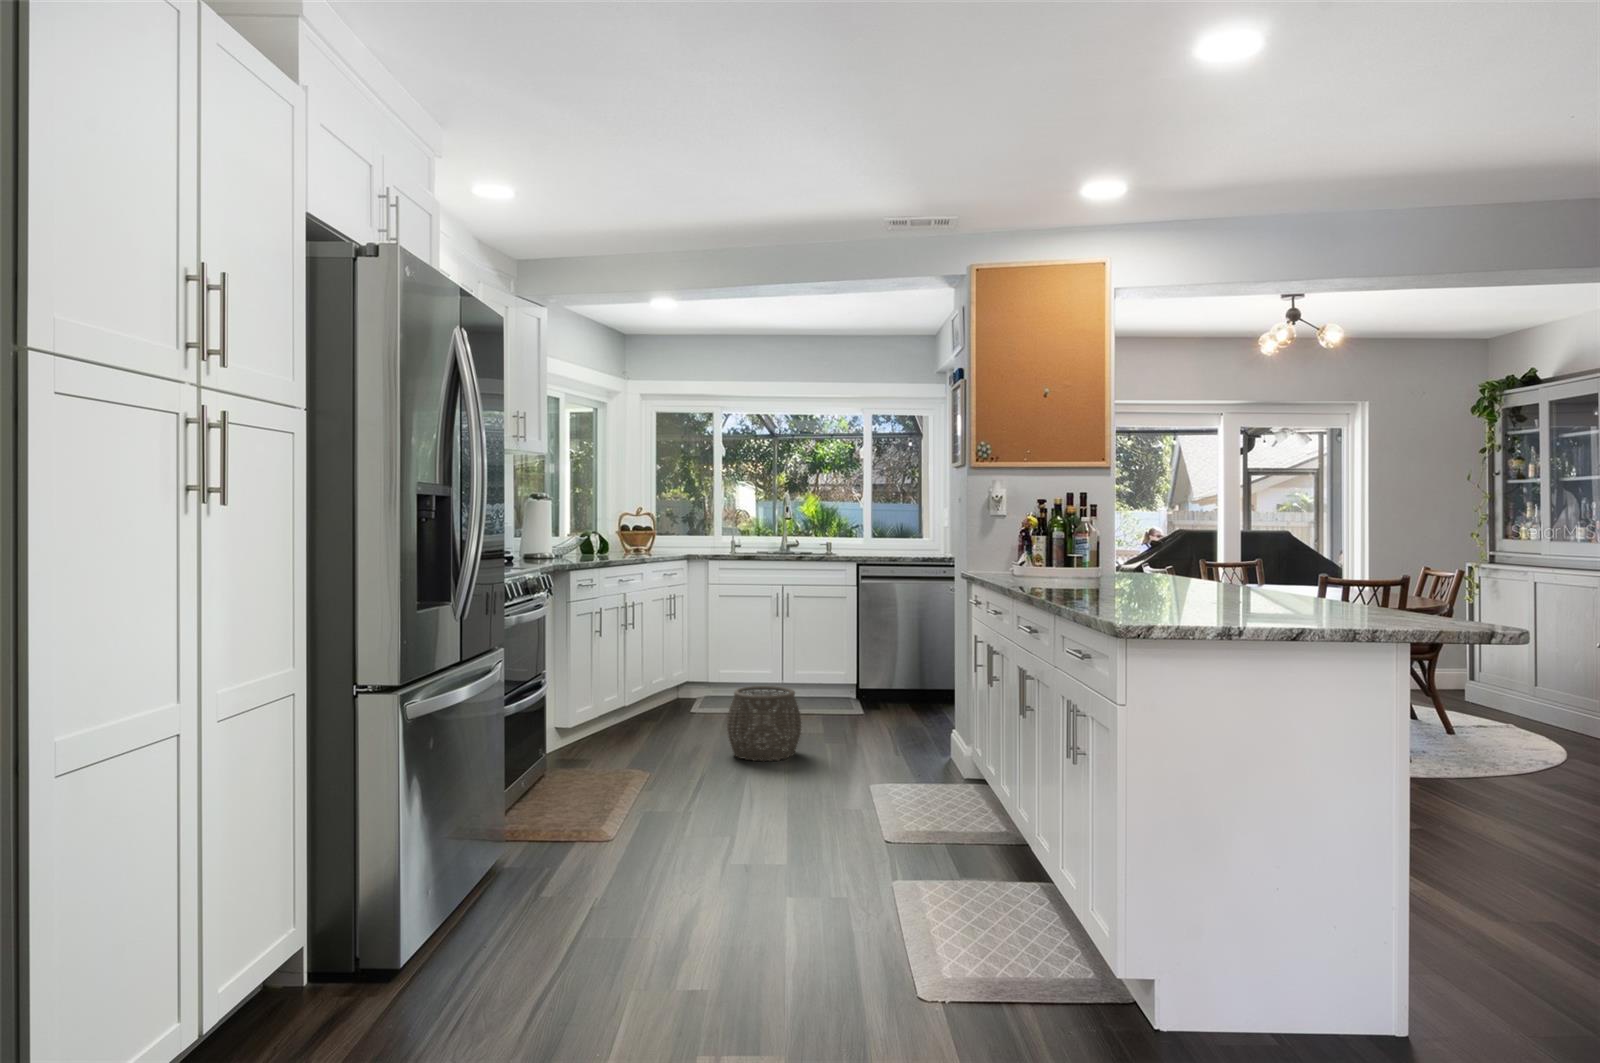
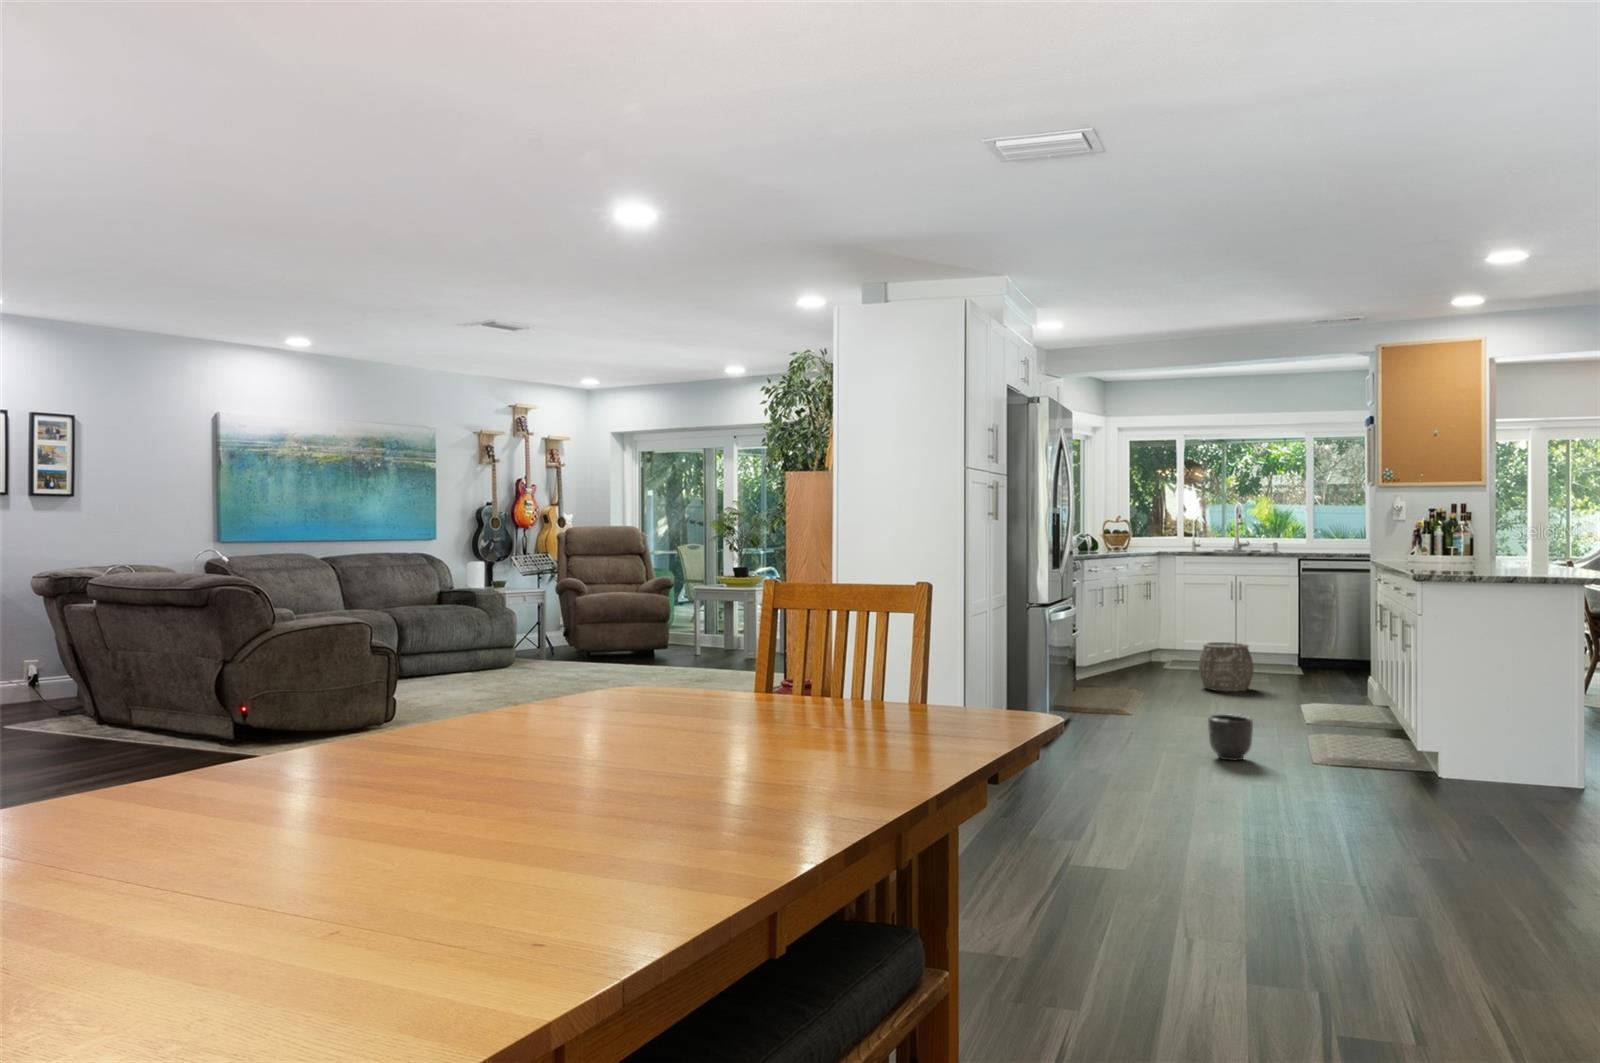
planter: none [698,905,786,1017] -> present [1208,715,1253,761]

